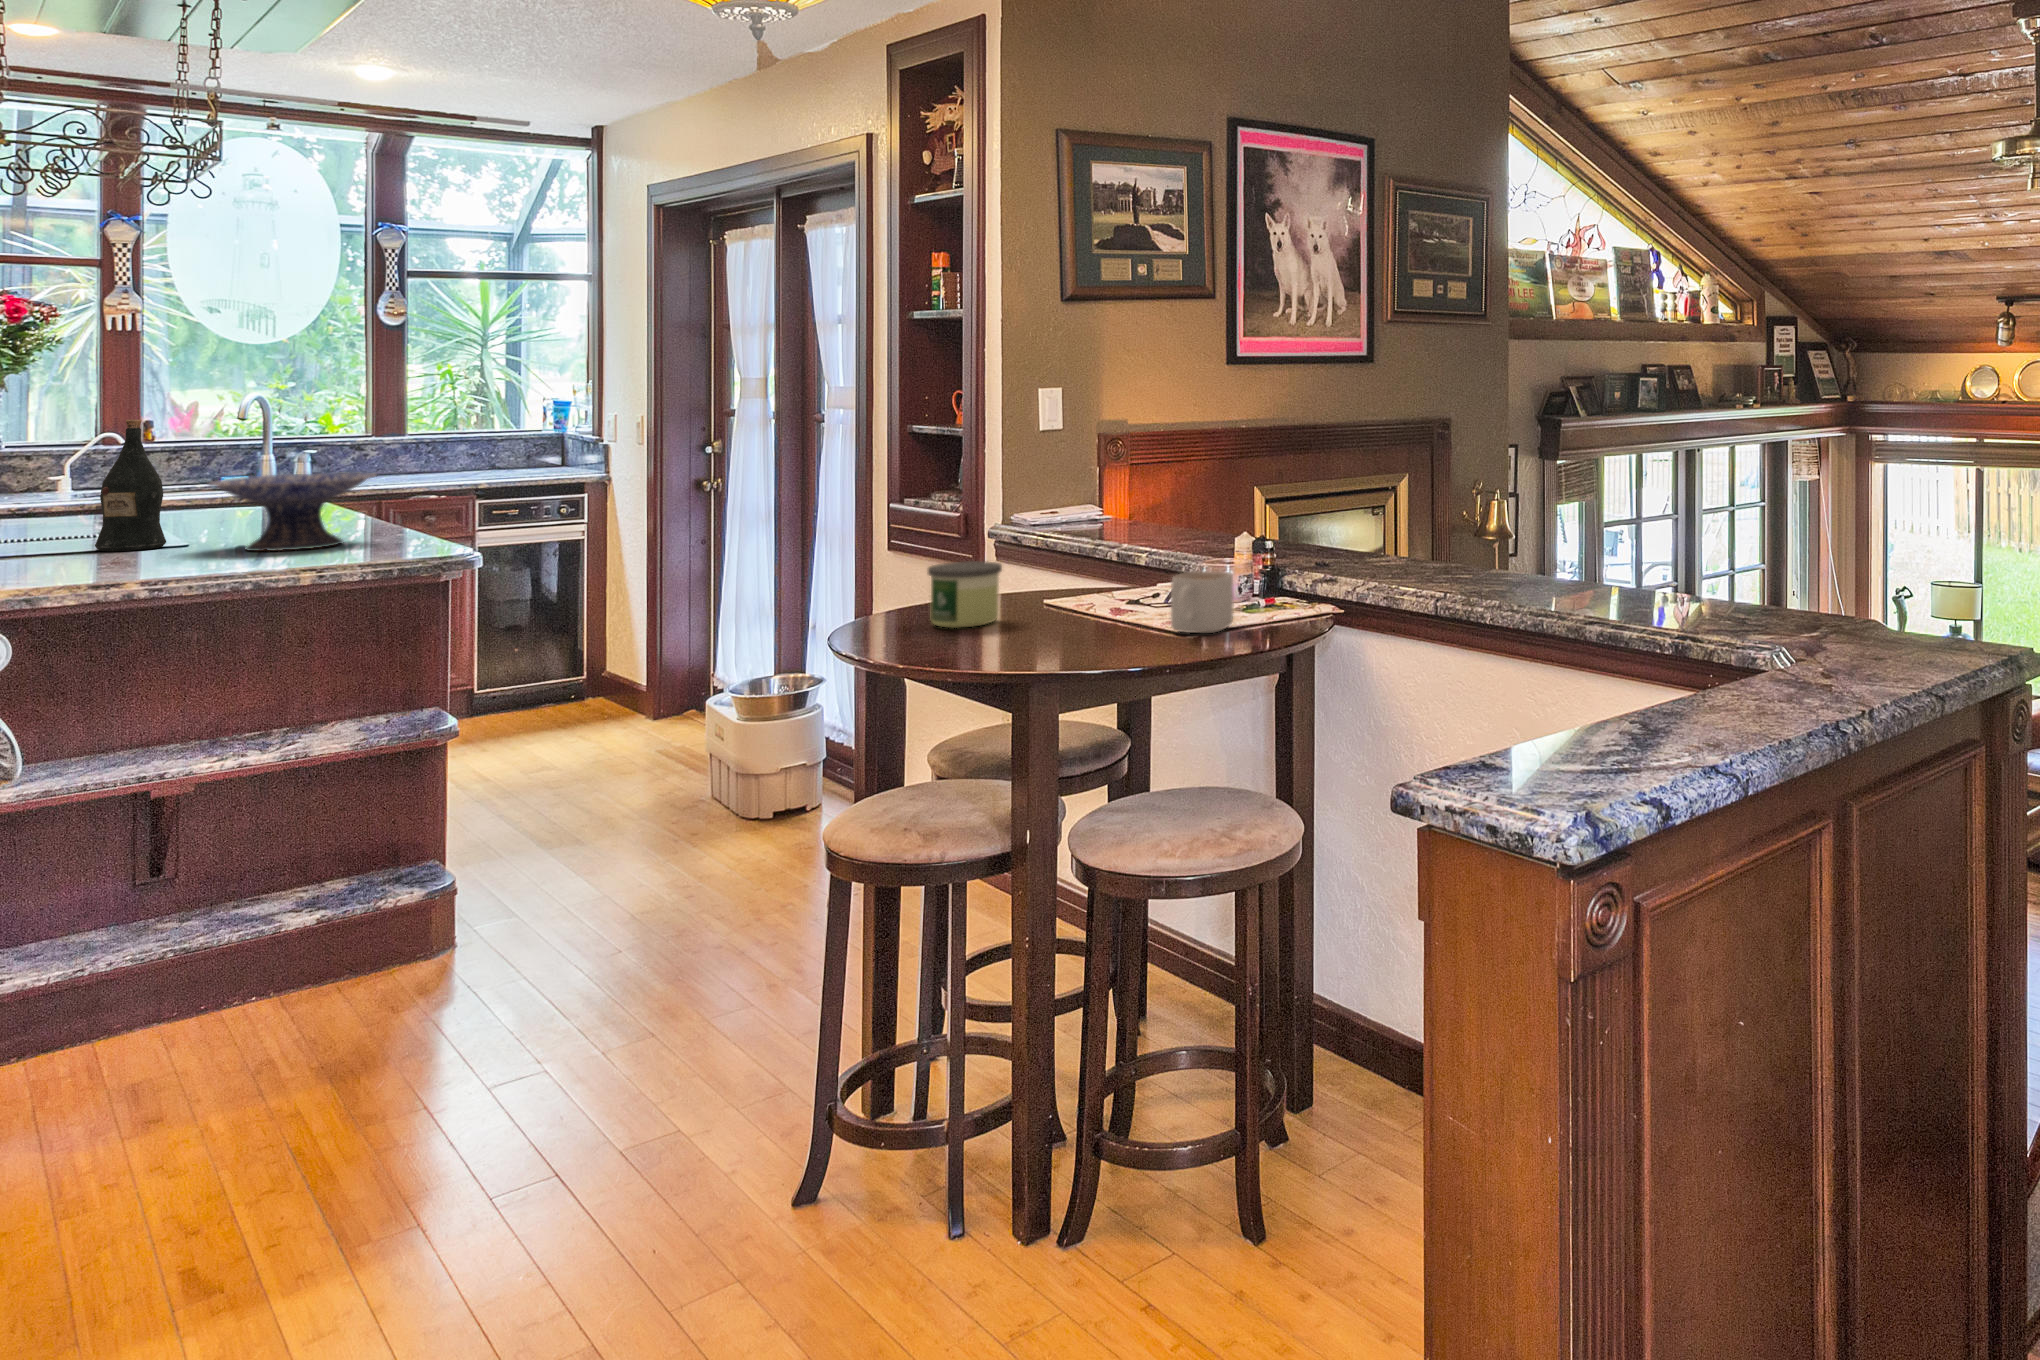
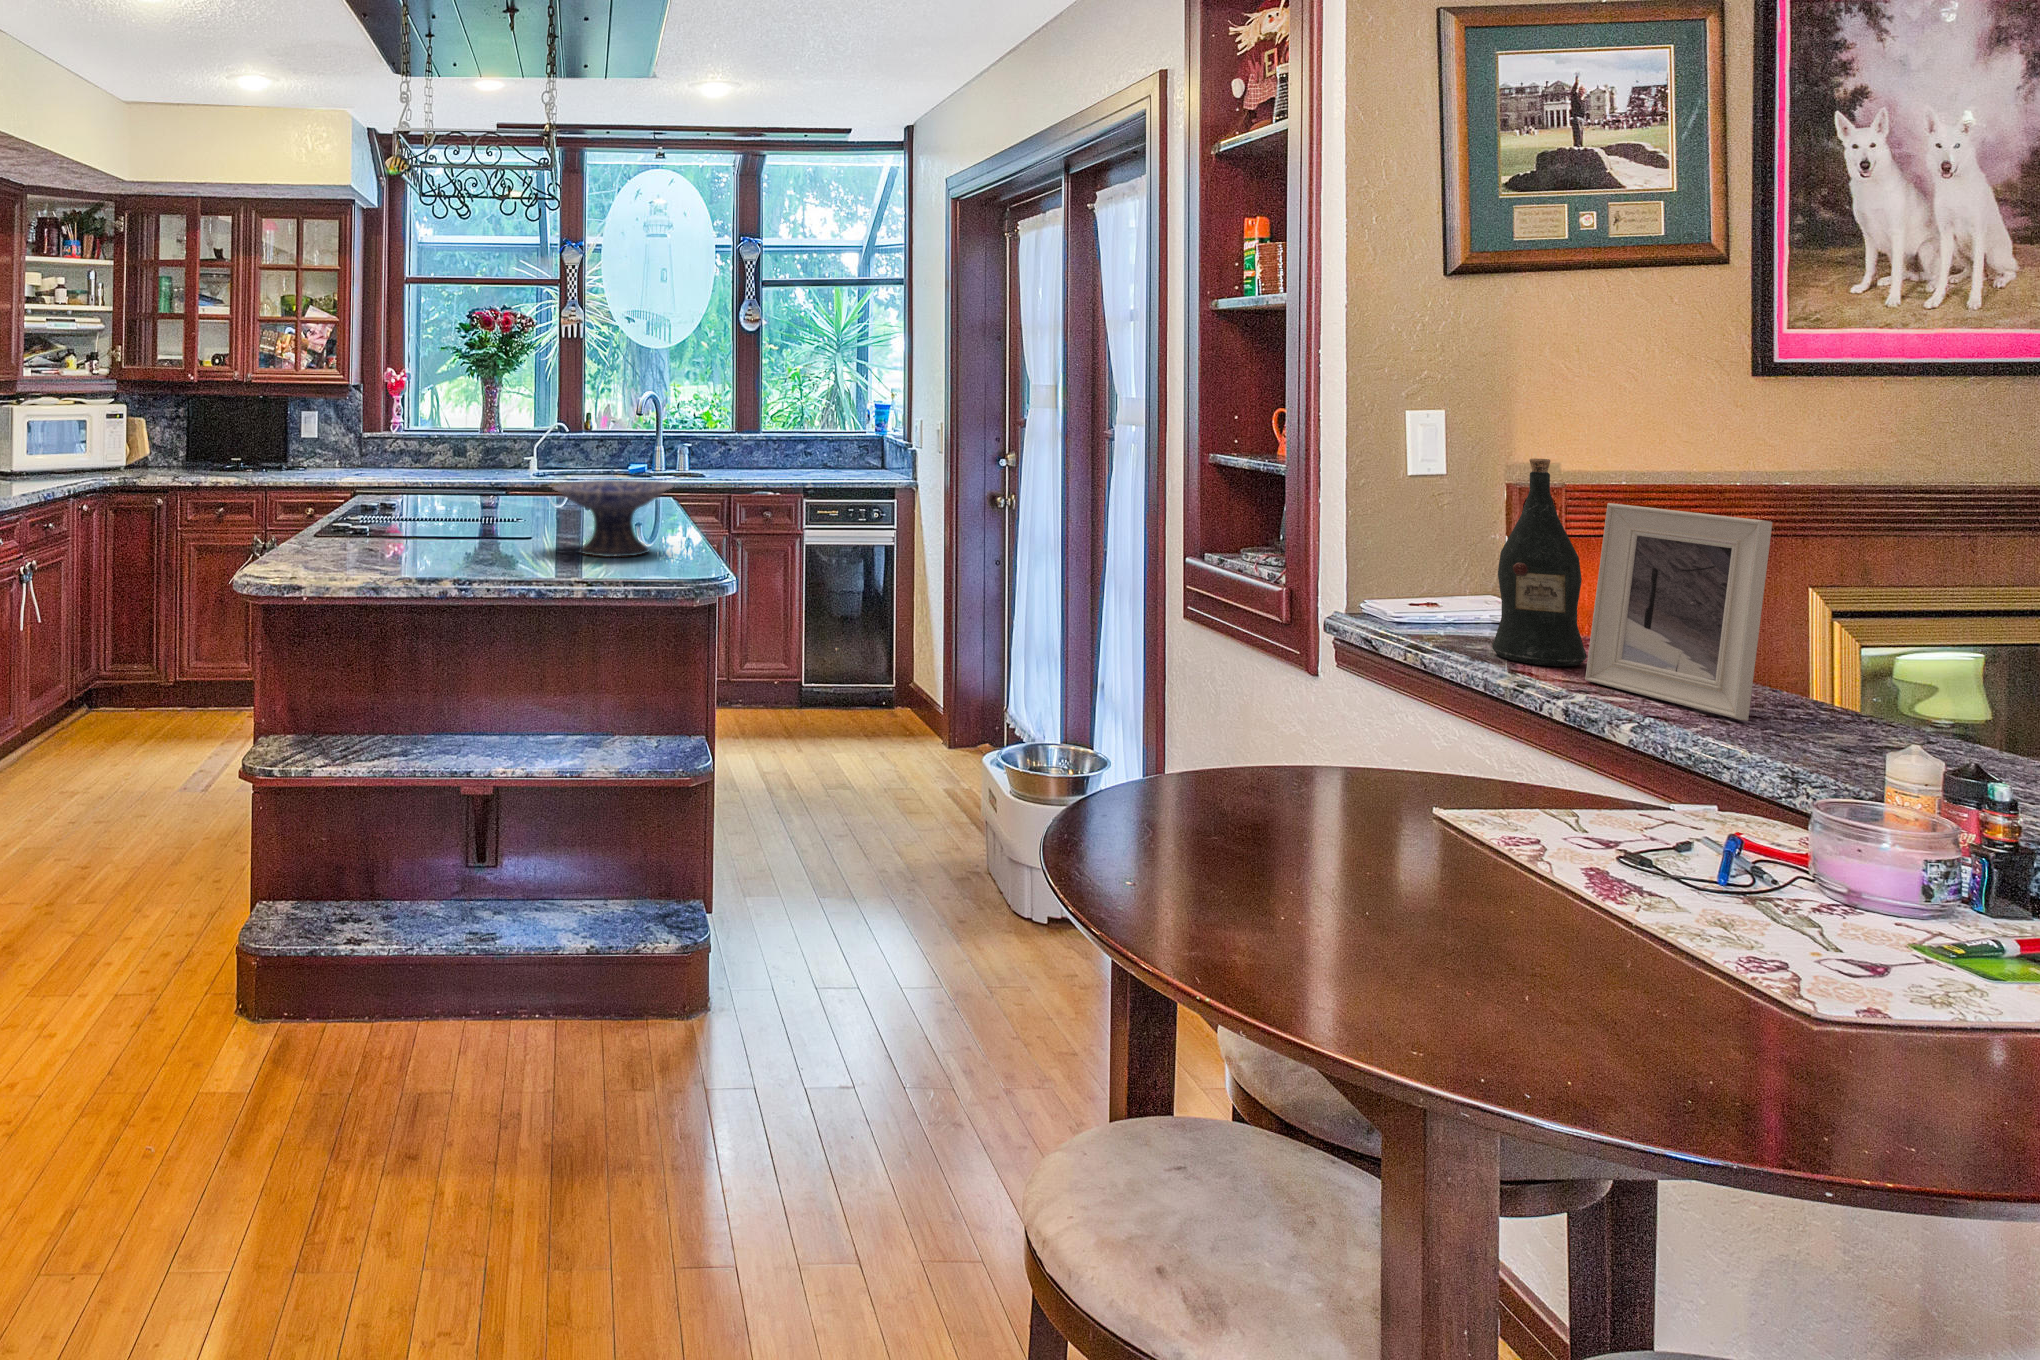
wine bottle: present [95,420,166,551] -> present [1492,459,1587,666]
picture frame: none [1126,432,1205,539] -> present [1585,503,1772,721]
candle: present [928,561,1002,628] -> none [1231,736,1370,872]
mug: present [1171,571,1234,633] -> none [1808,889,2006,1082]

